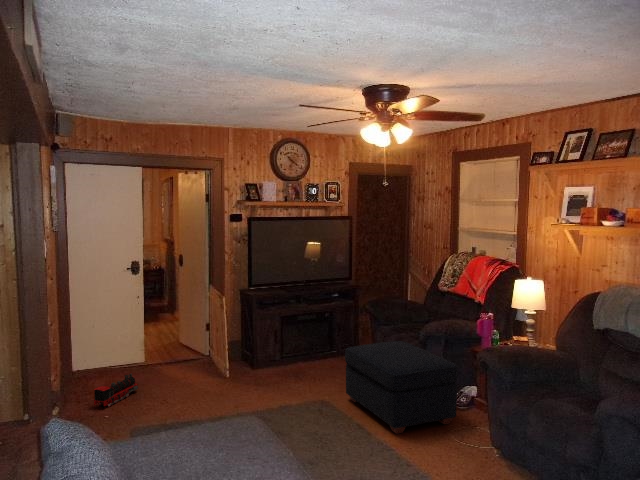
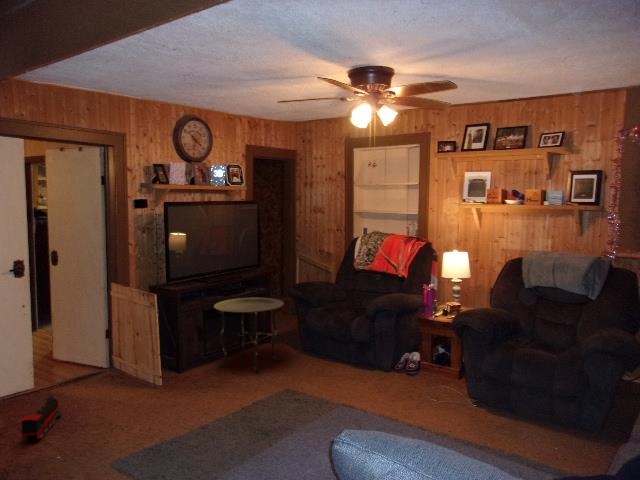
side table: none [284,310,351,383] -> present [214,297,284,373]
ottoman: present [345,341,458,434] -> none [302,320,419,405]

